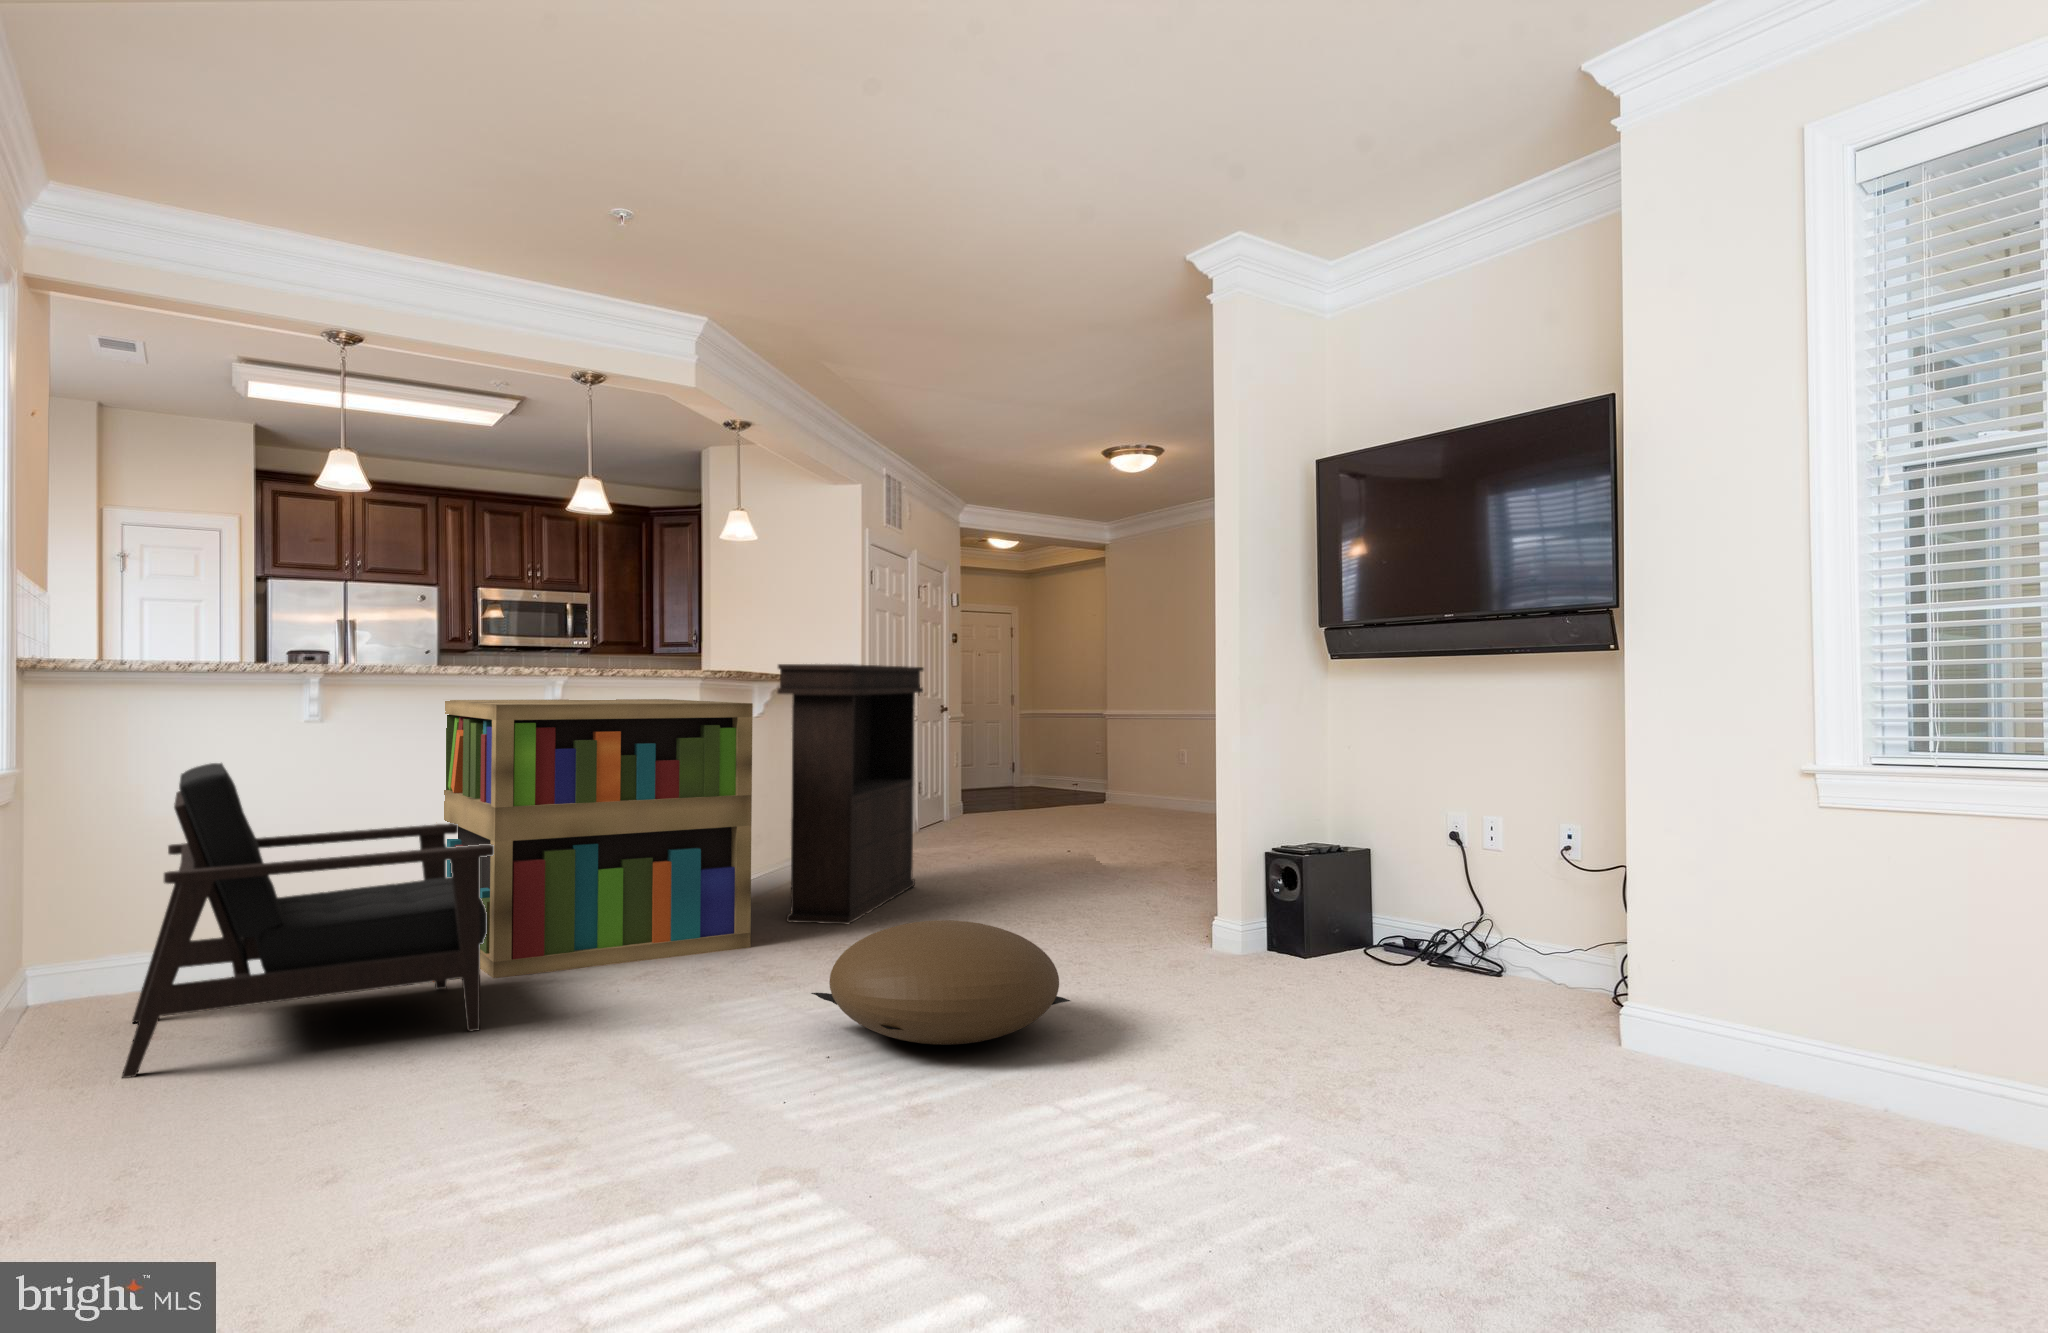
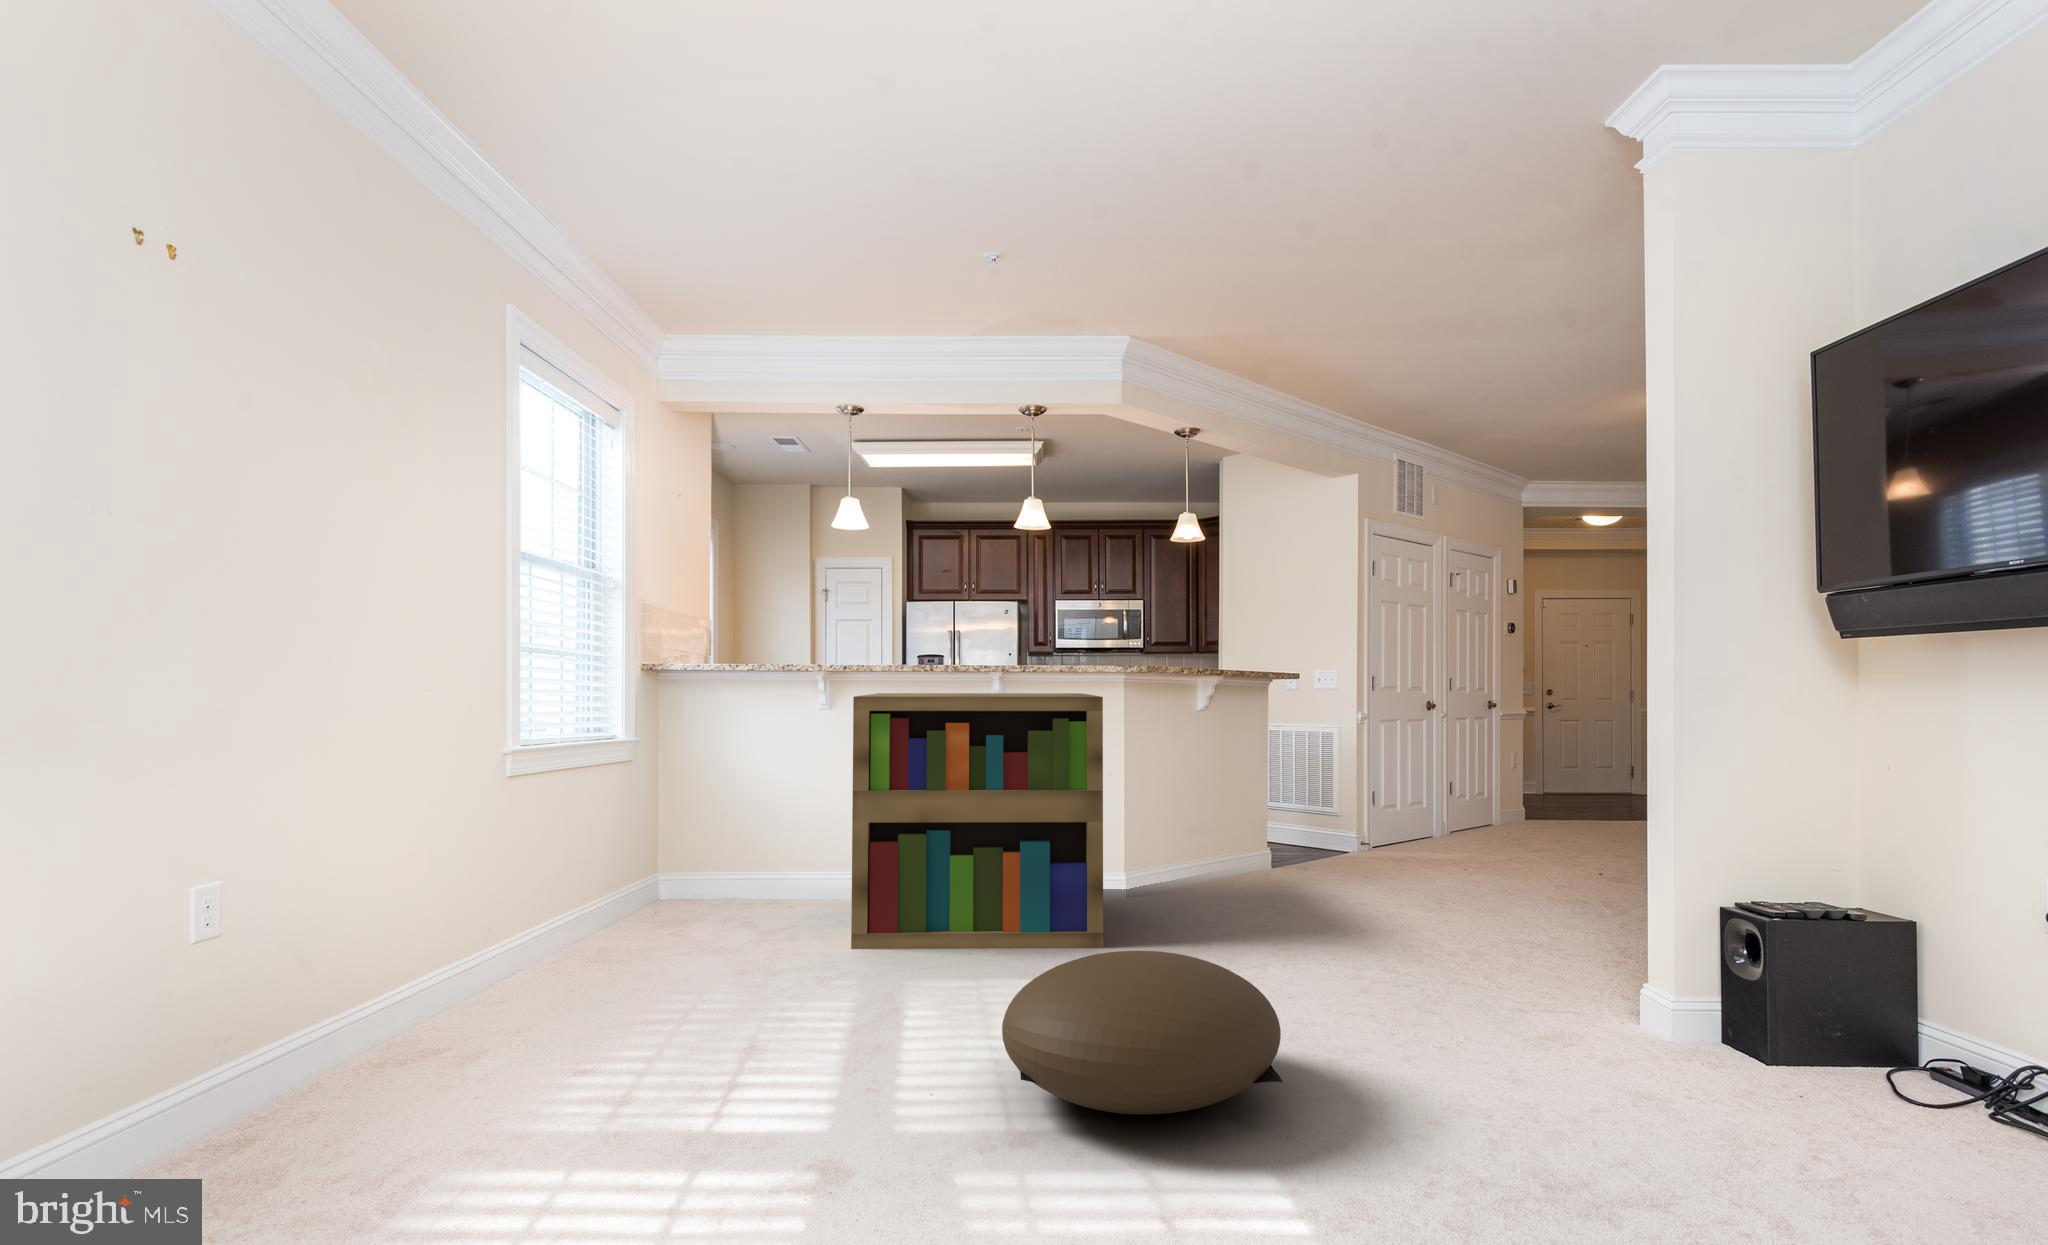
console table: present [777,664,924,924] -> none [1164,657,1370,935]
armchair: present [122,763,494,1078] -> none [481,743,813,1001]

